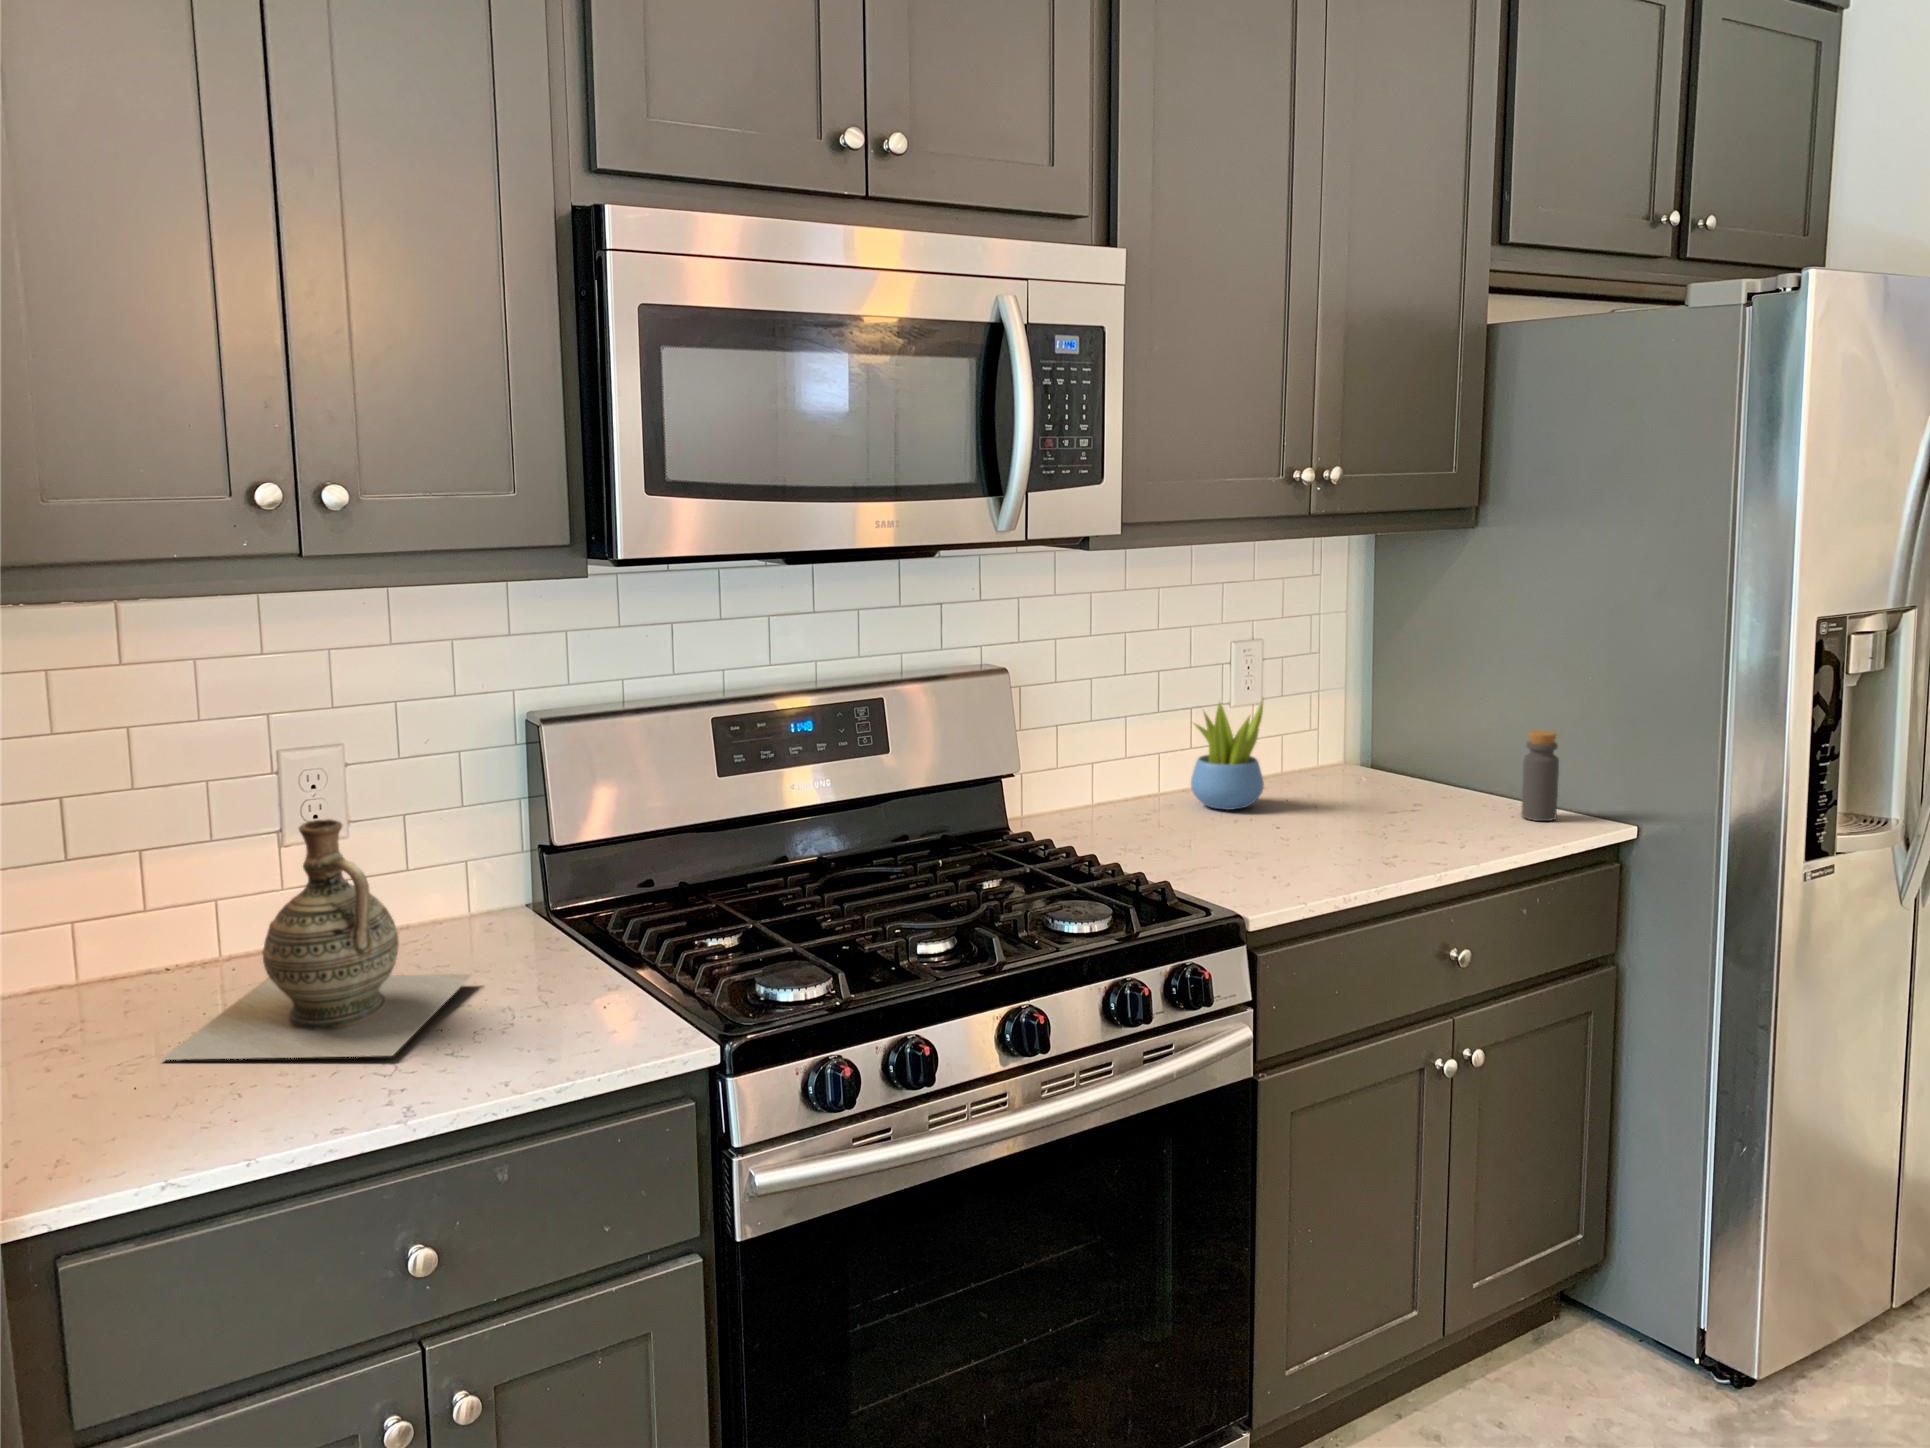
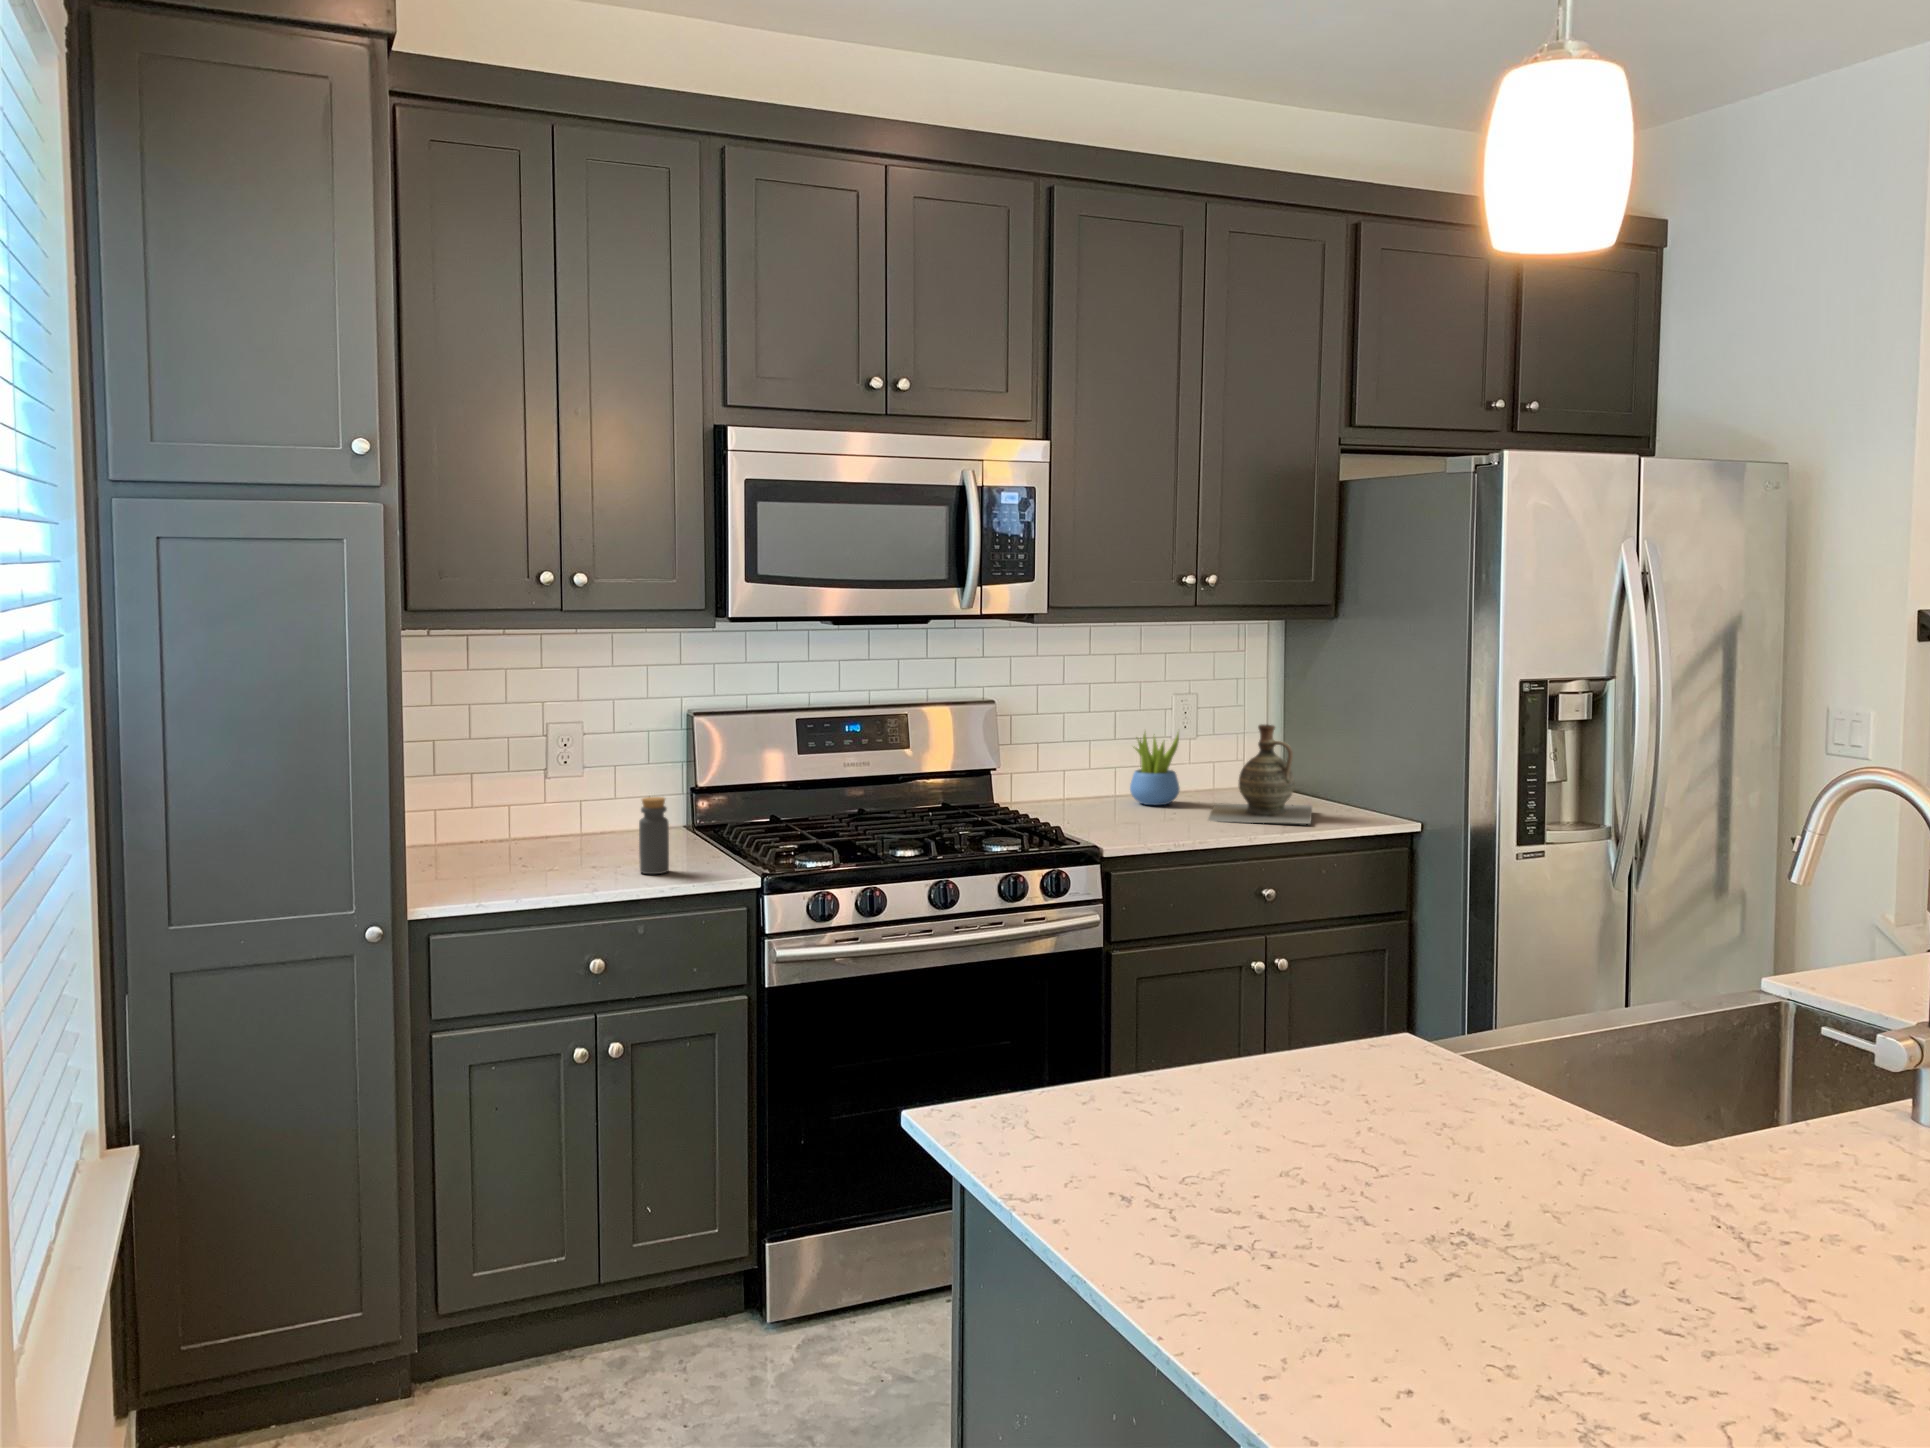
bottle: present [1522,730,1559,821] -> present [639,797,669,874]
ceramic jug: present [162,819,472,1060] -> present [1208,724,1312,824]

